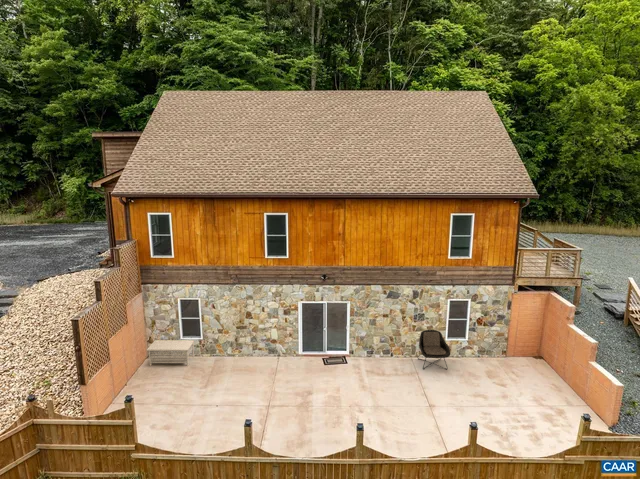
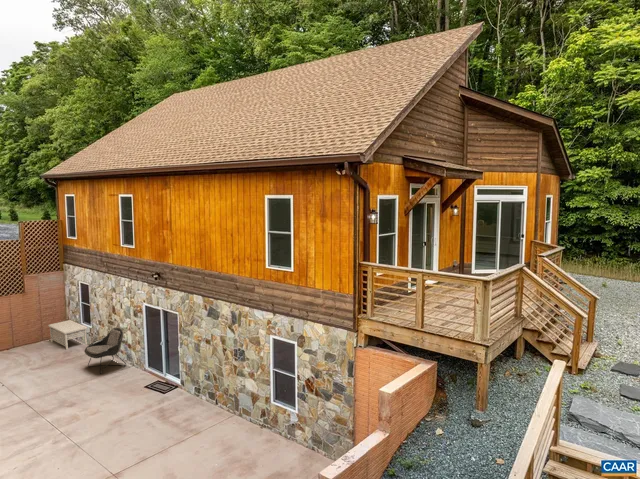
lounge chair: present [418,330,450,370] -> present [84,328,126,374]

